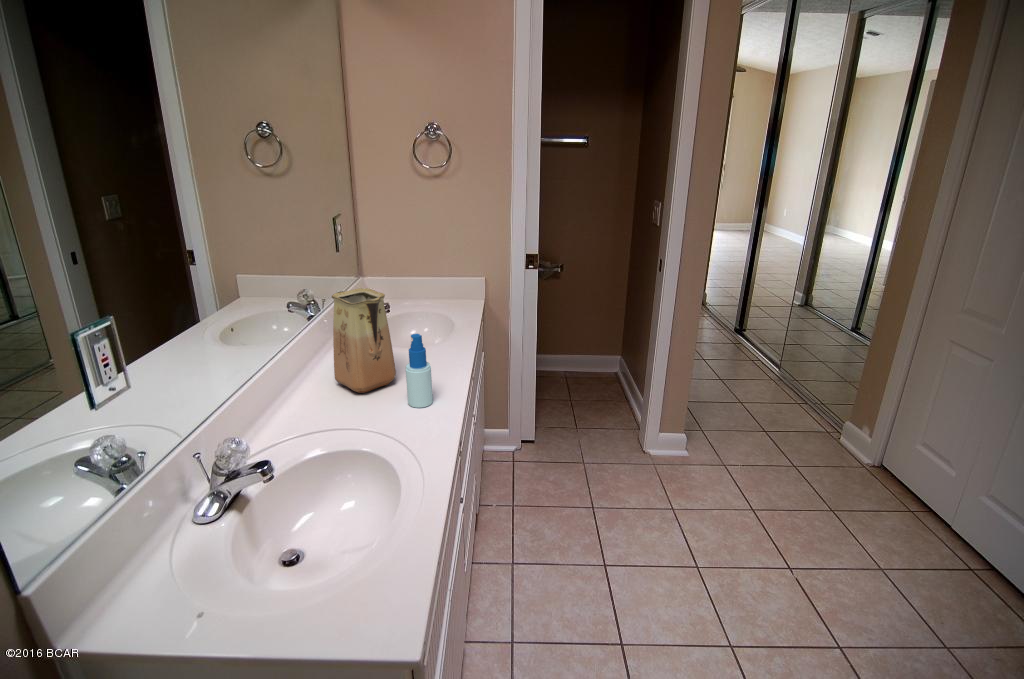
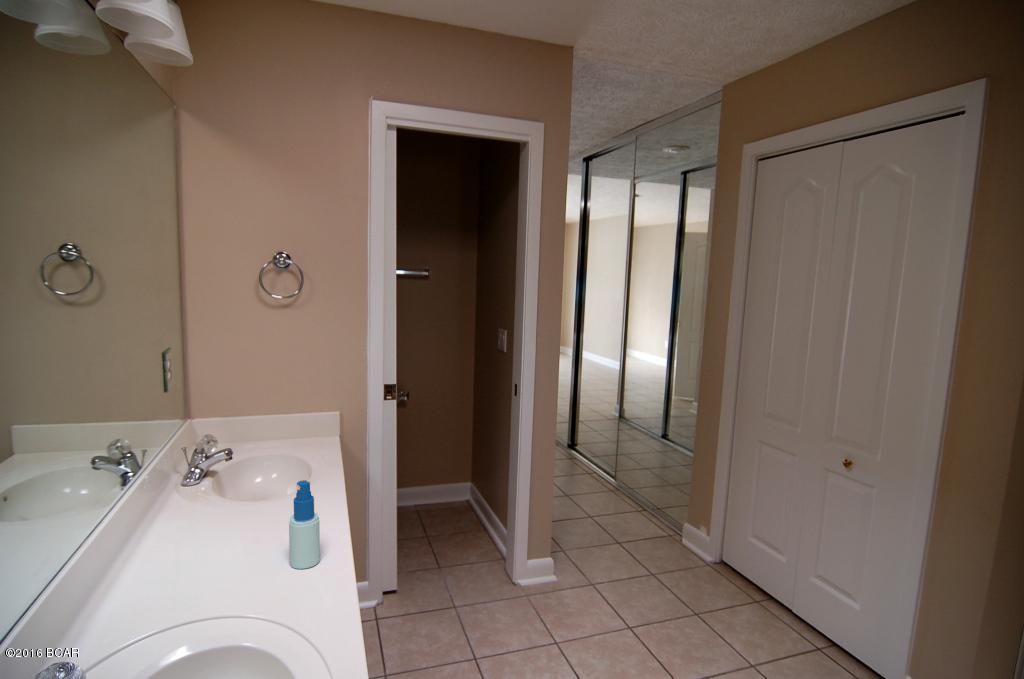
vase: present [332,288,396,393] -> none [187,433,267,561]

